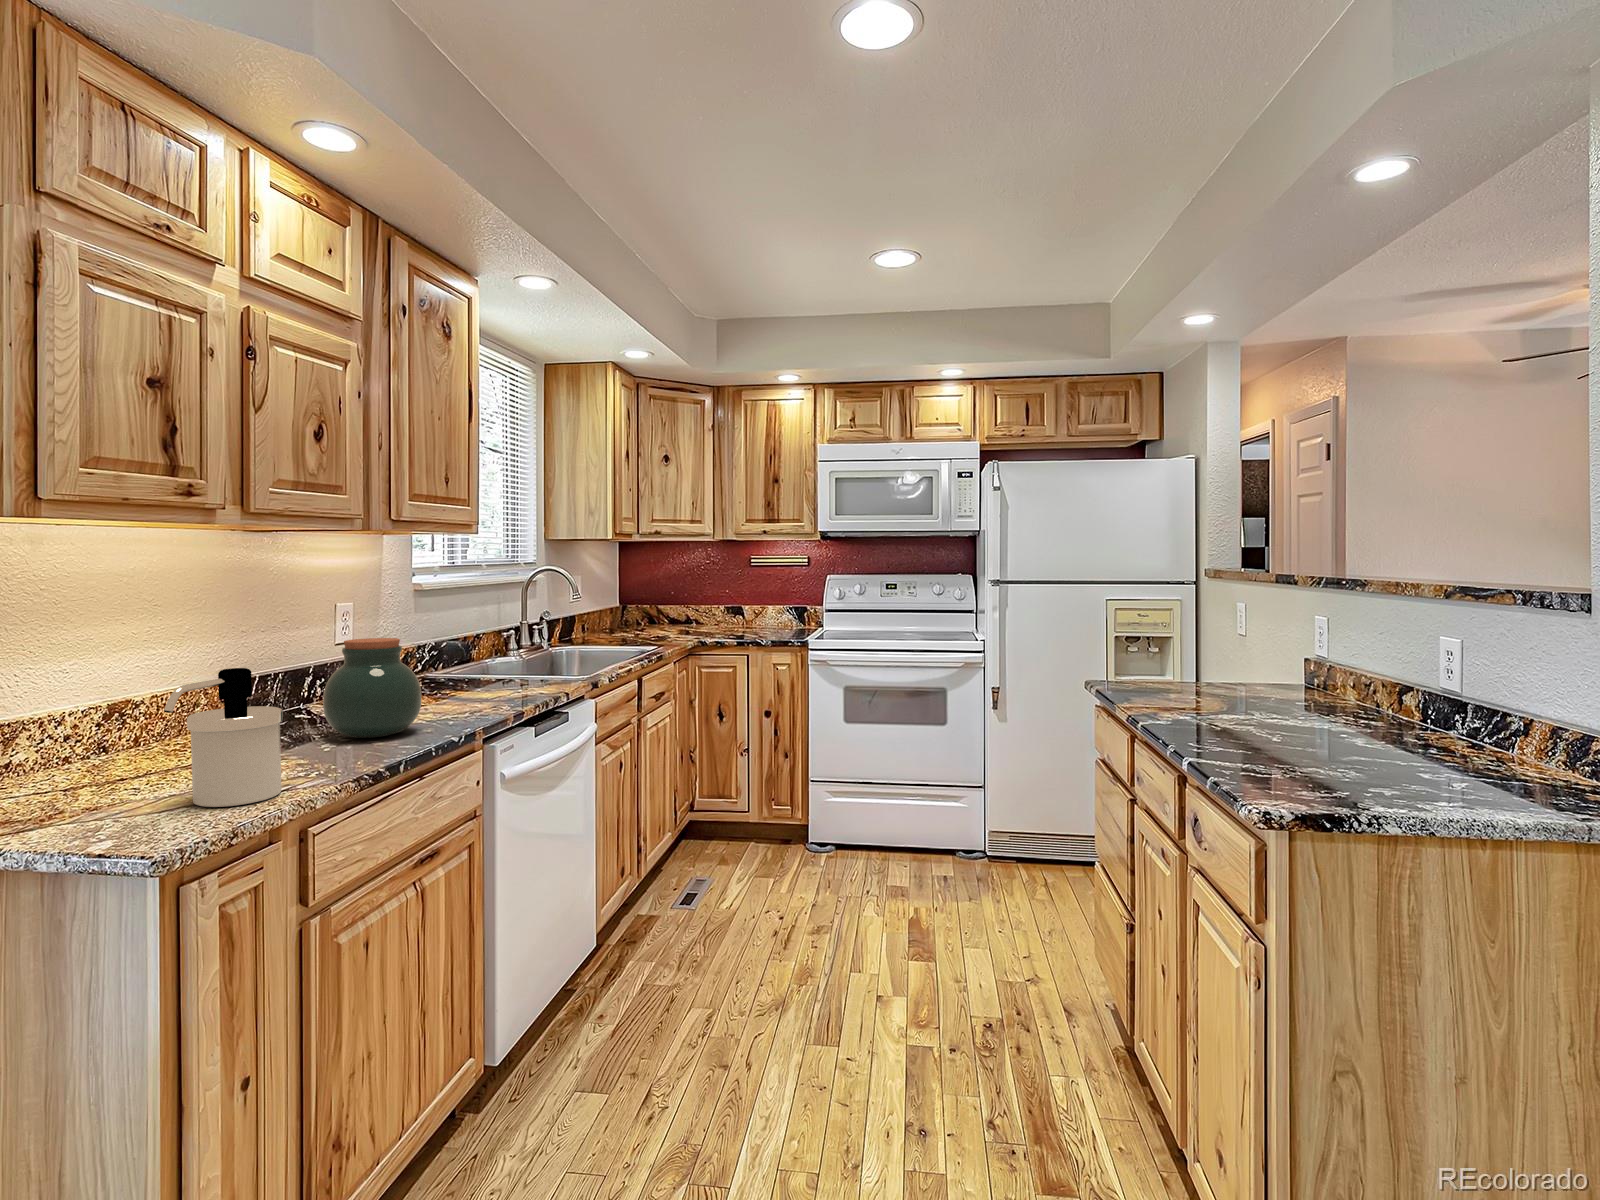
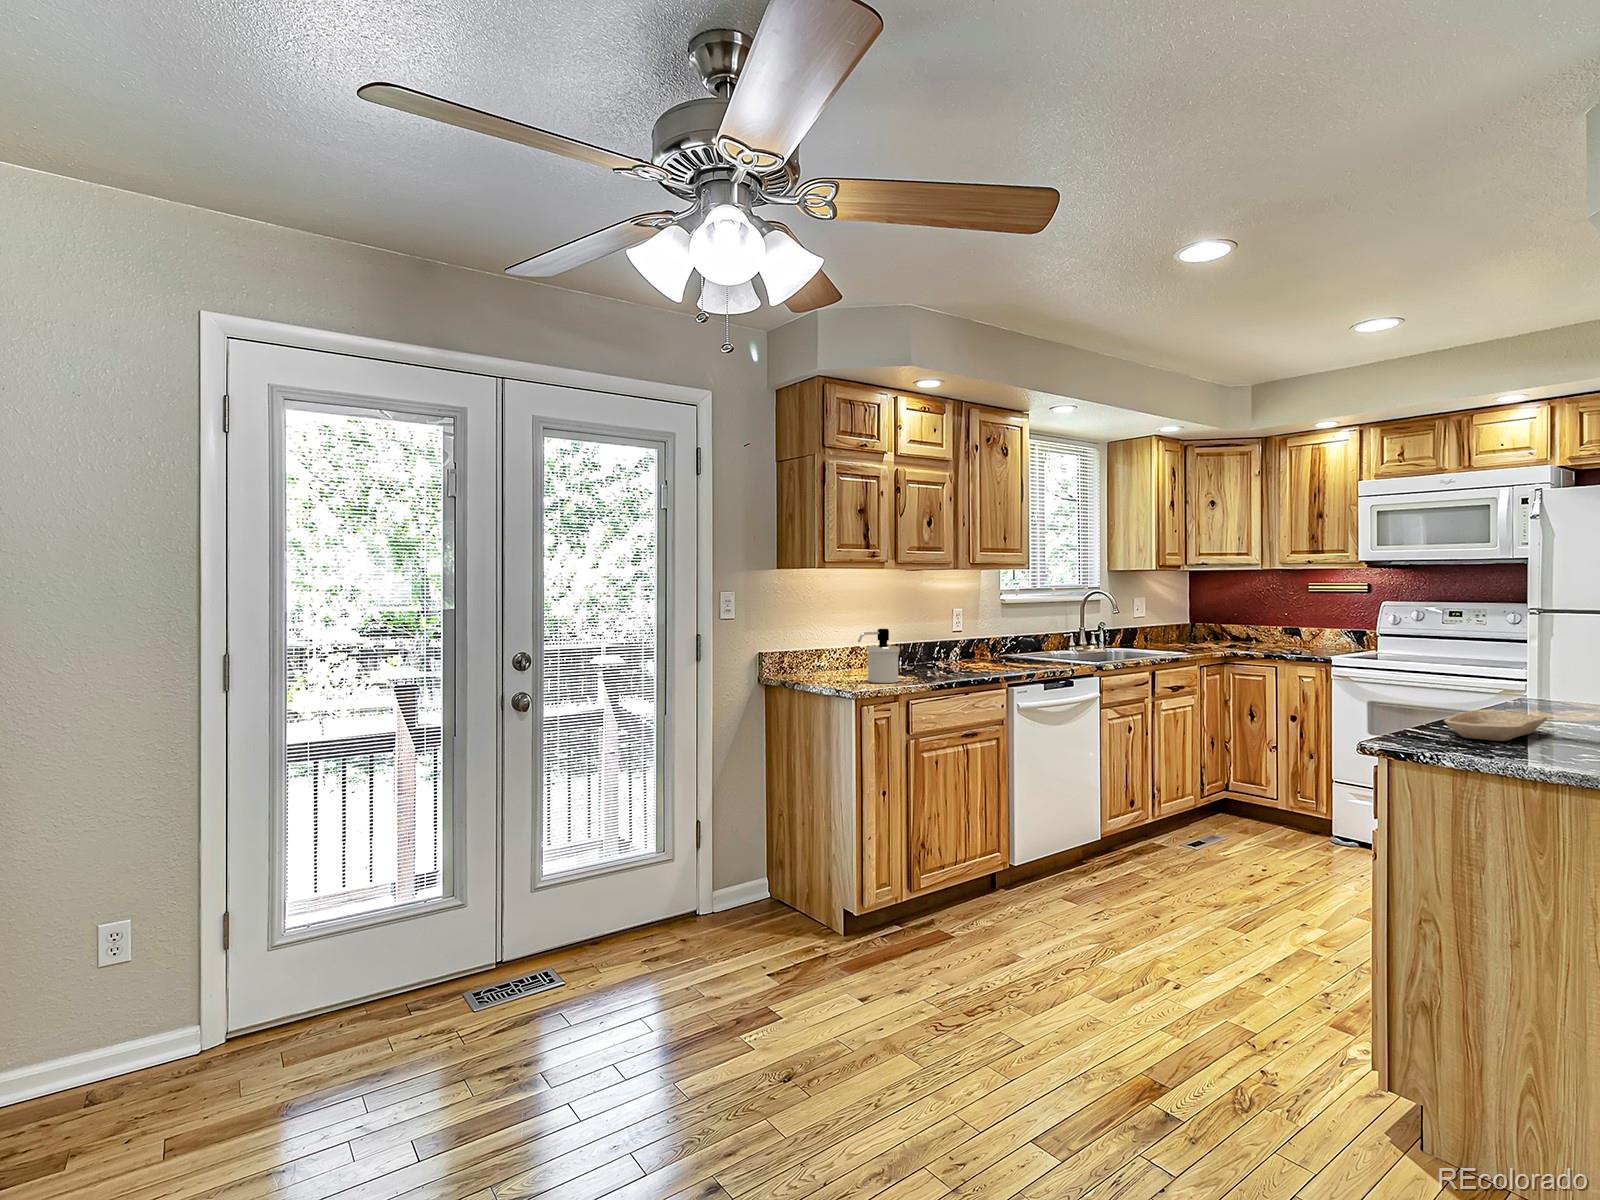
jar: present [323,638,421,738] -> none [928,625,972,673]
tray: none [1248,735,1417,794] -> present [1444,711,1547,741]

